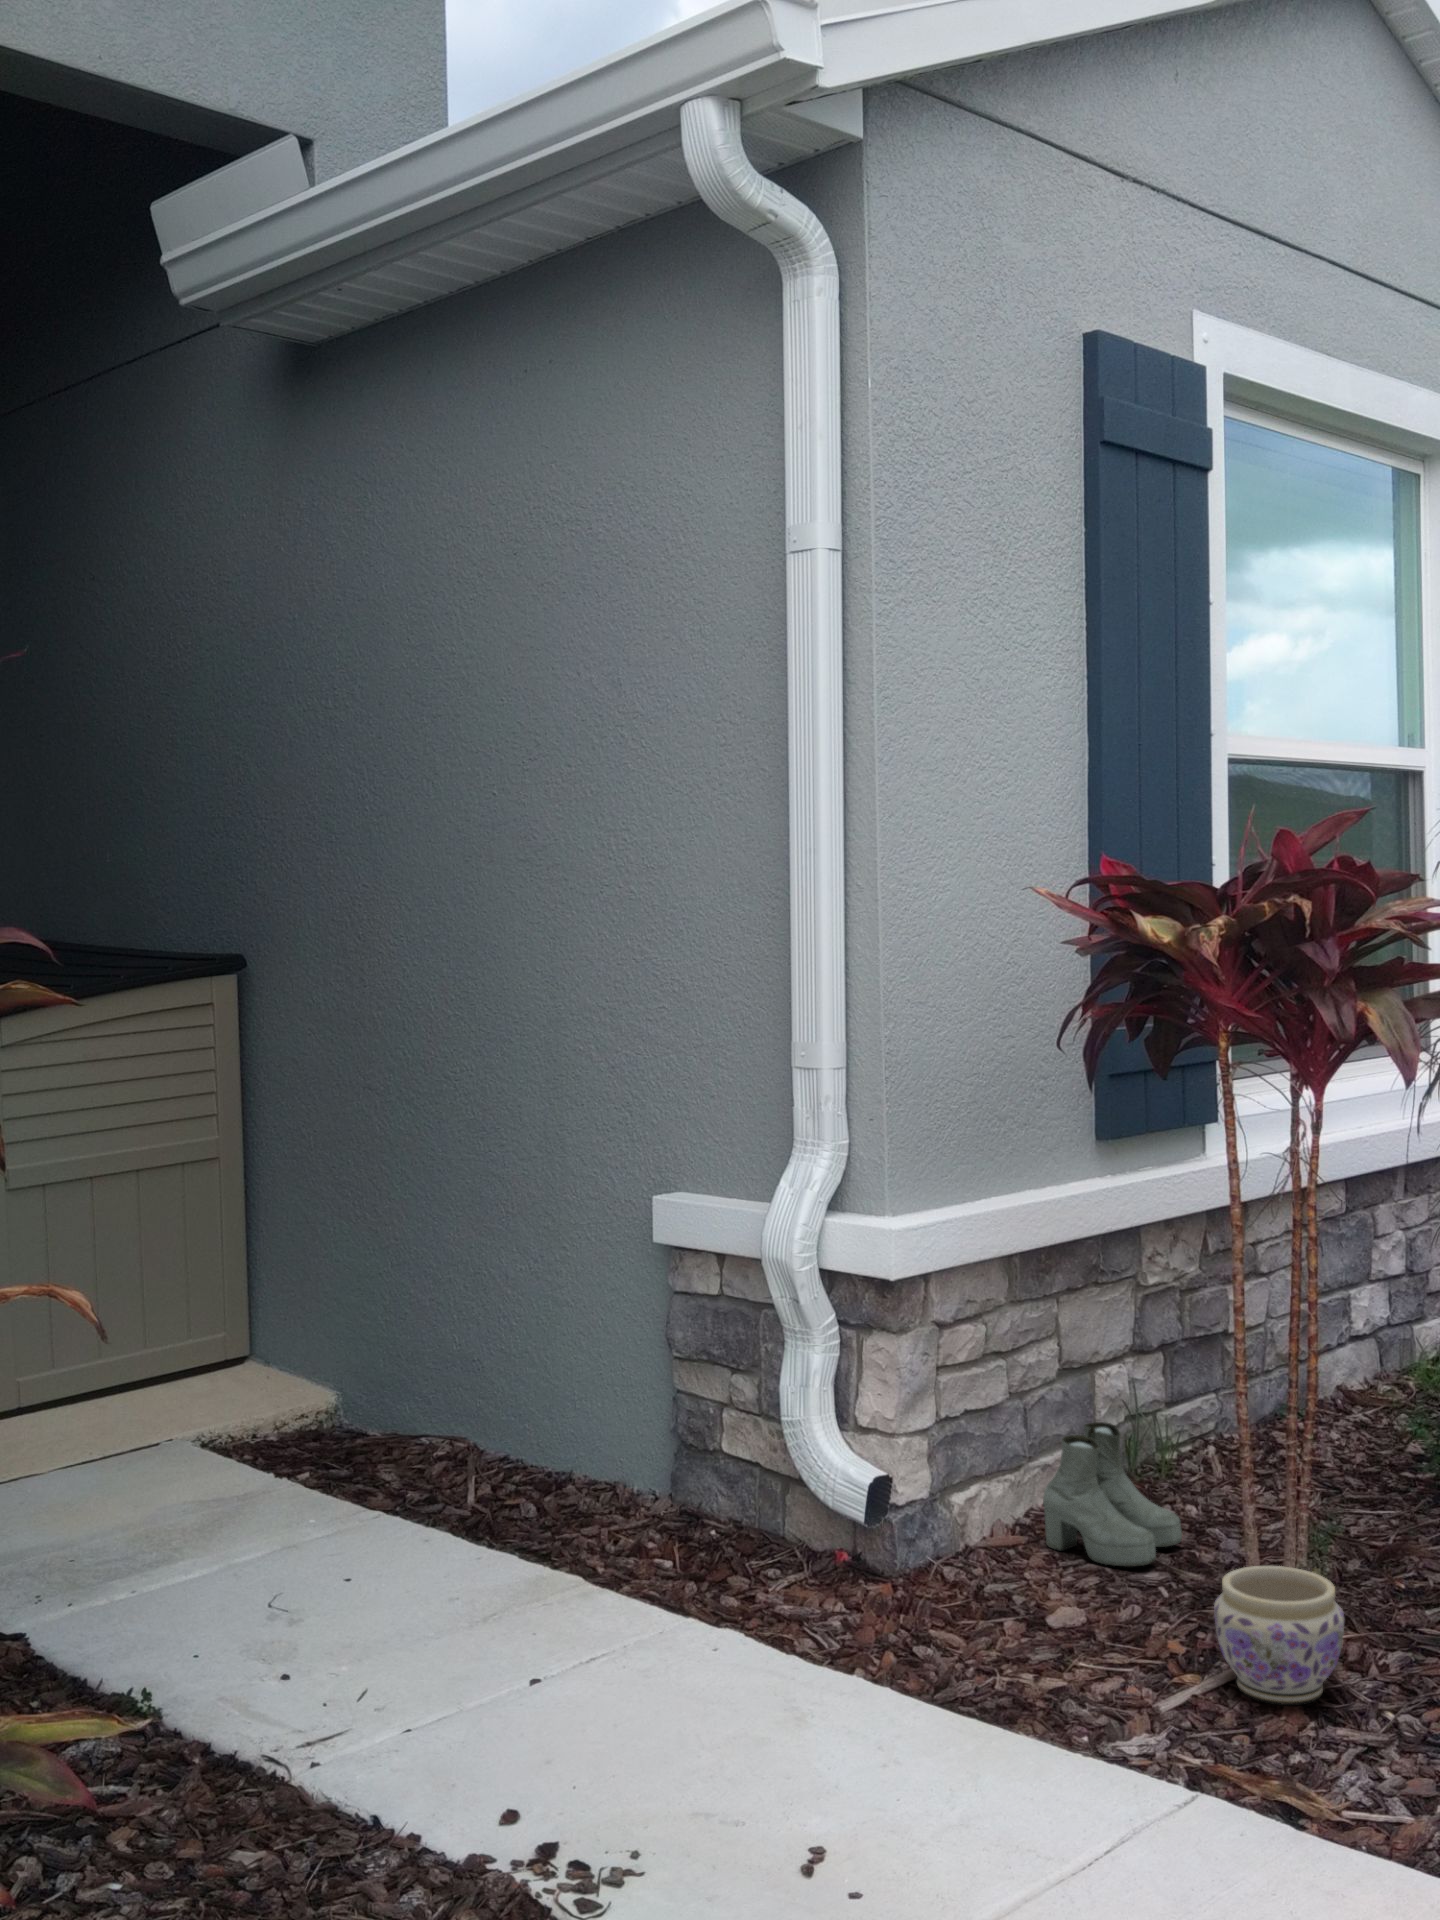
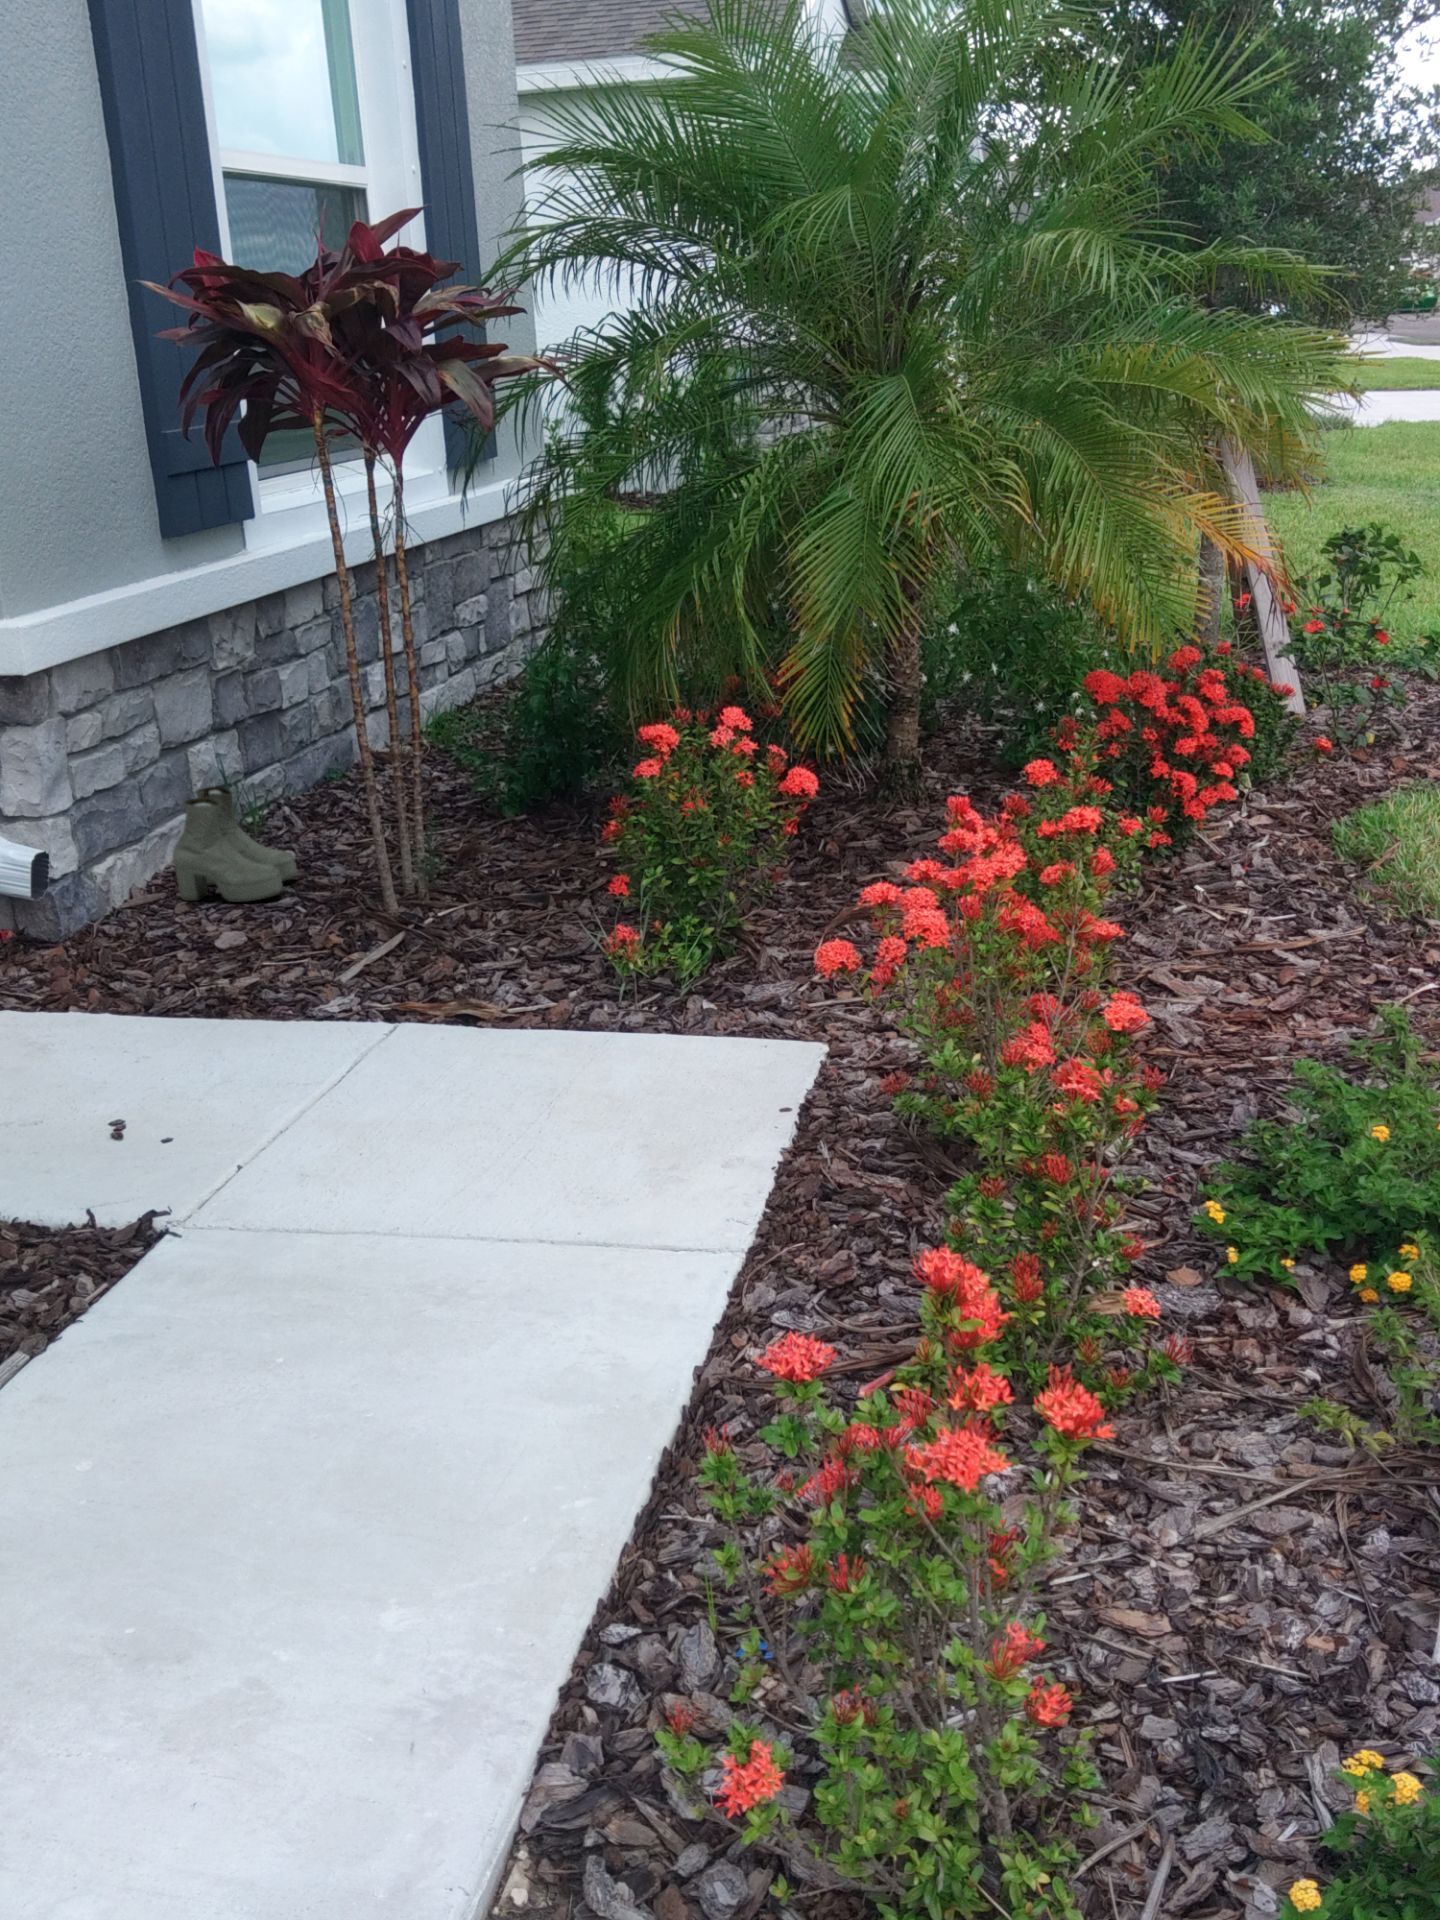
planter: present [1214,1566,1344,1705] -> none [367,855,471,959]

